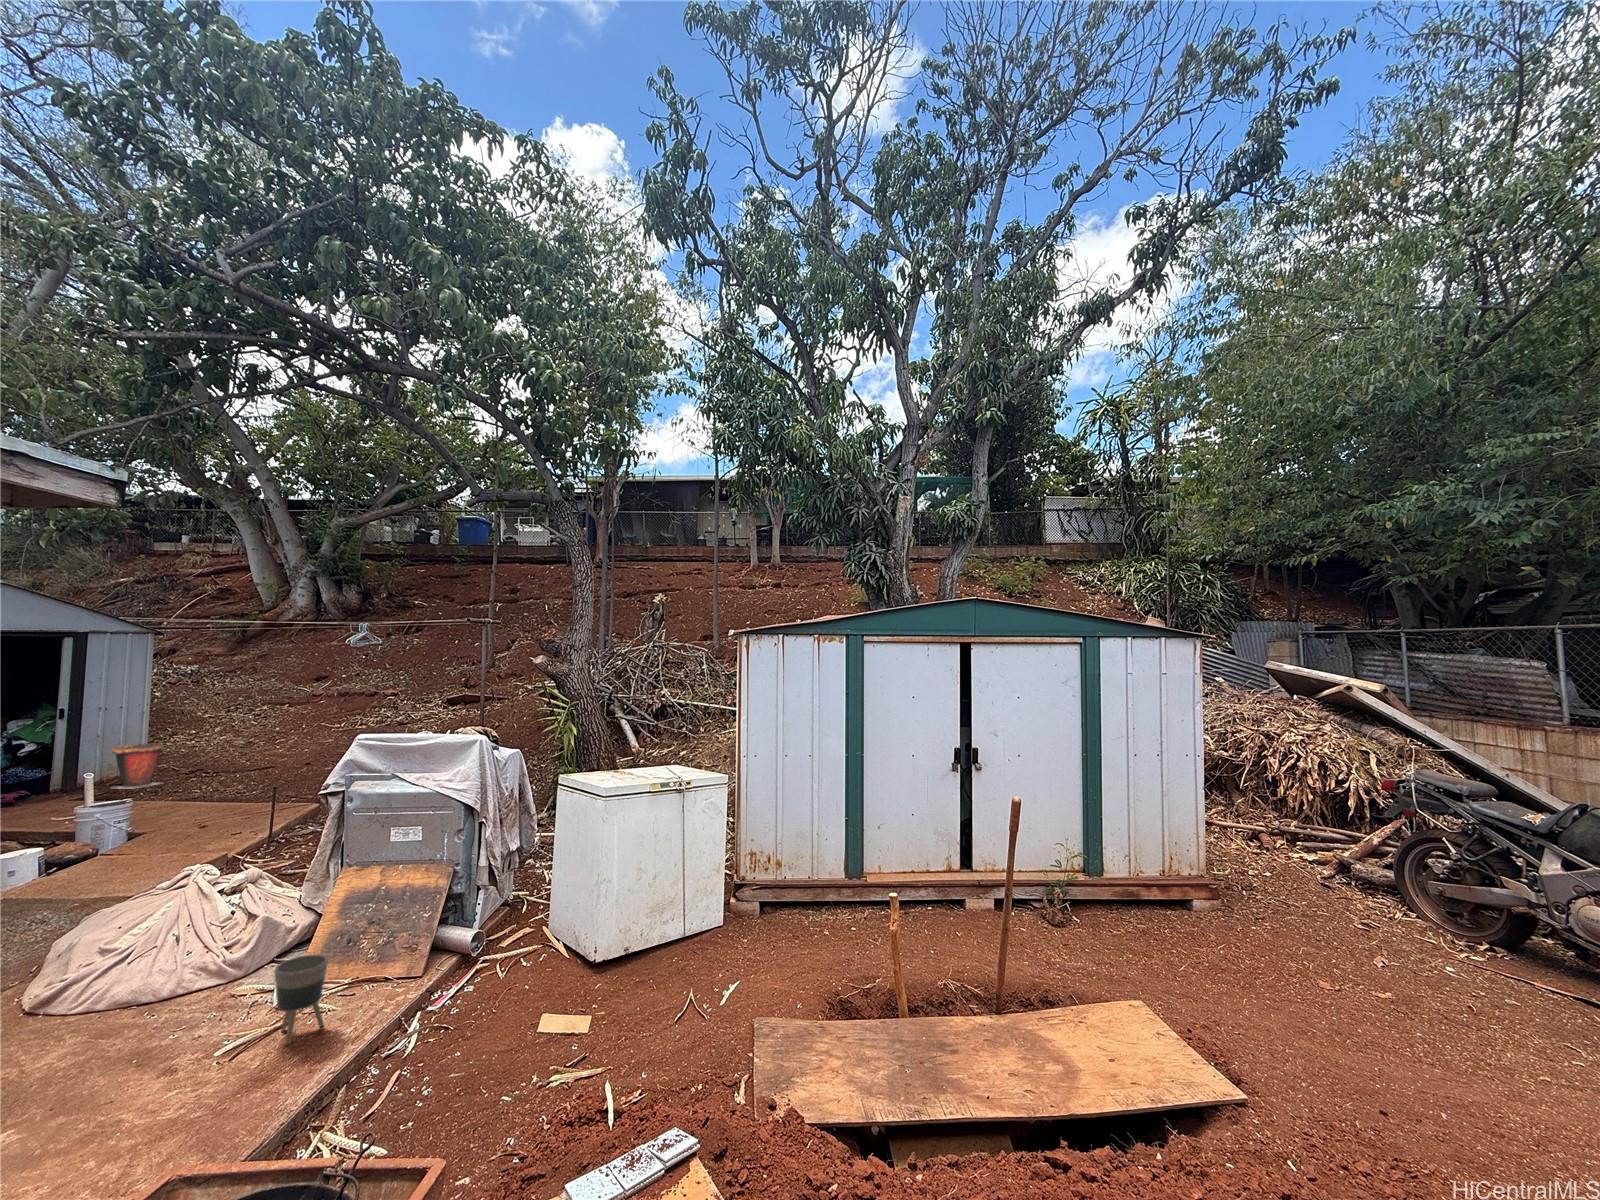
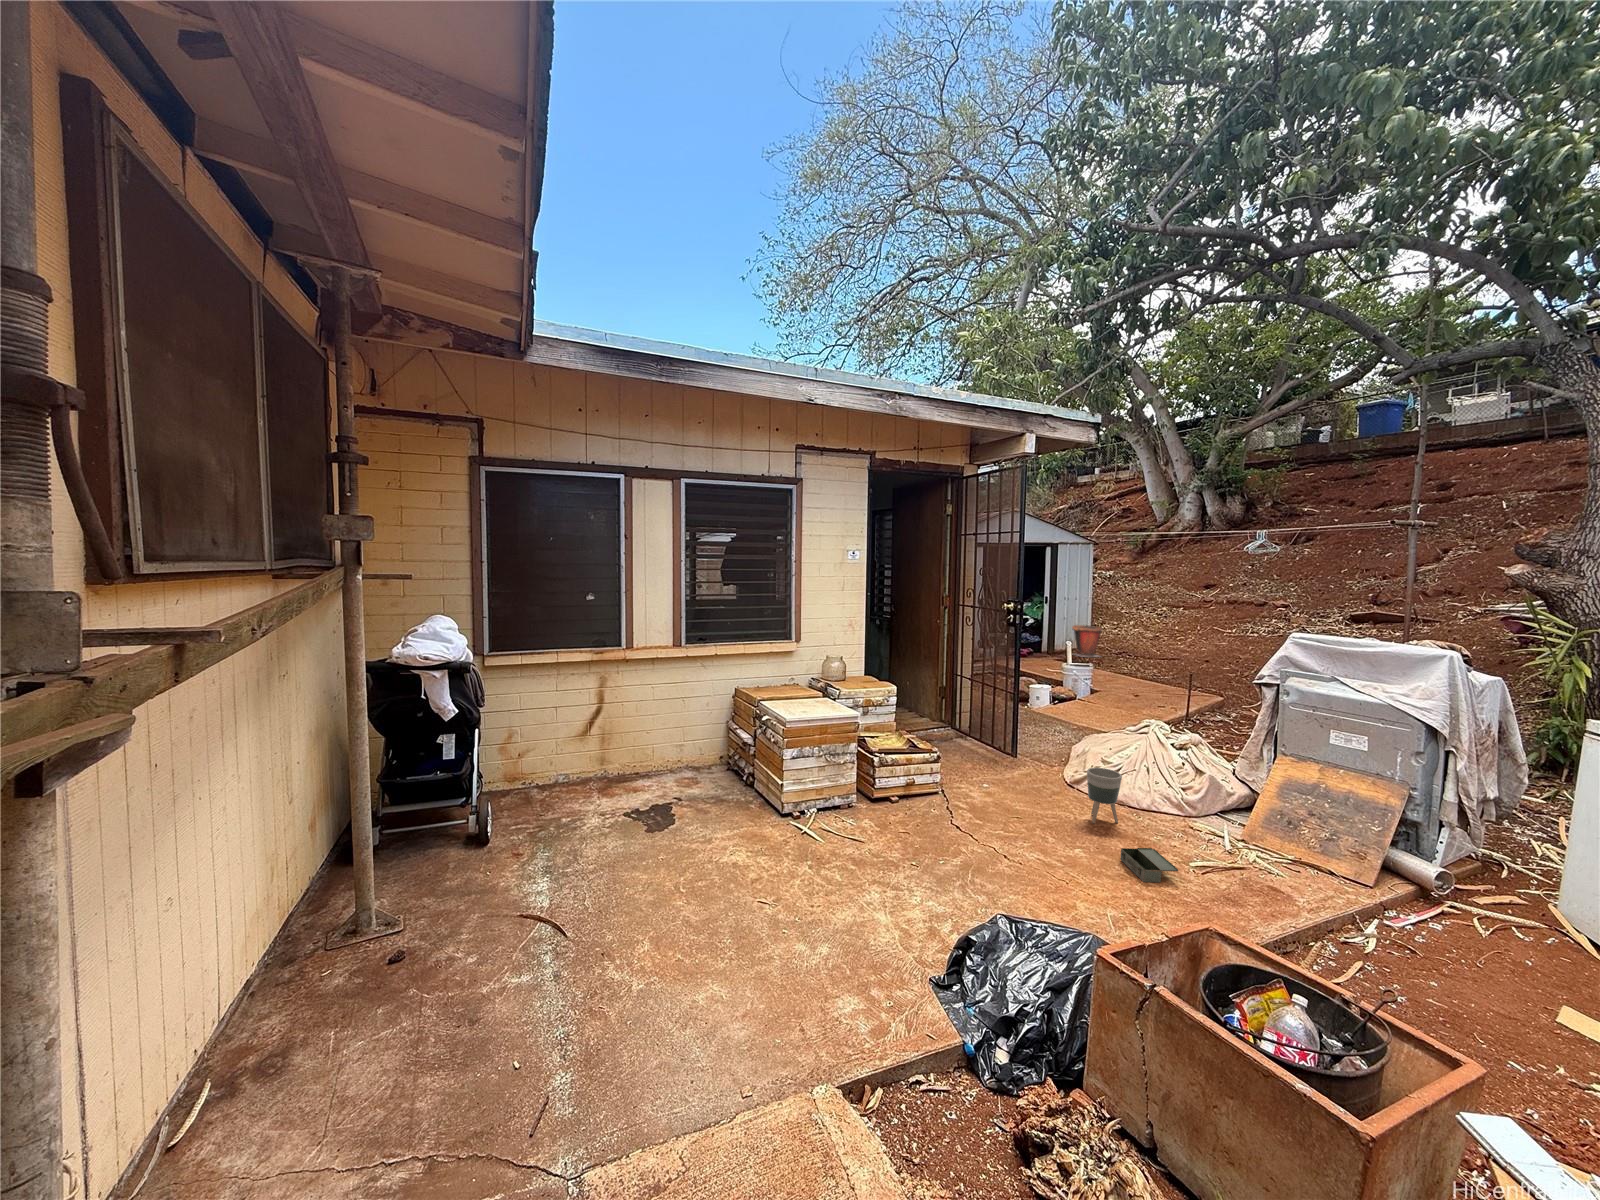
planter: present [274,955,328,1045] -> present [1087,768,1122,823]
toolbox: none [109,1049,196,1107] -> present [1120,848,1178,883]

